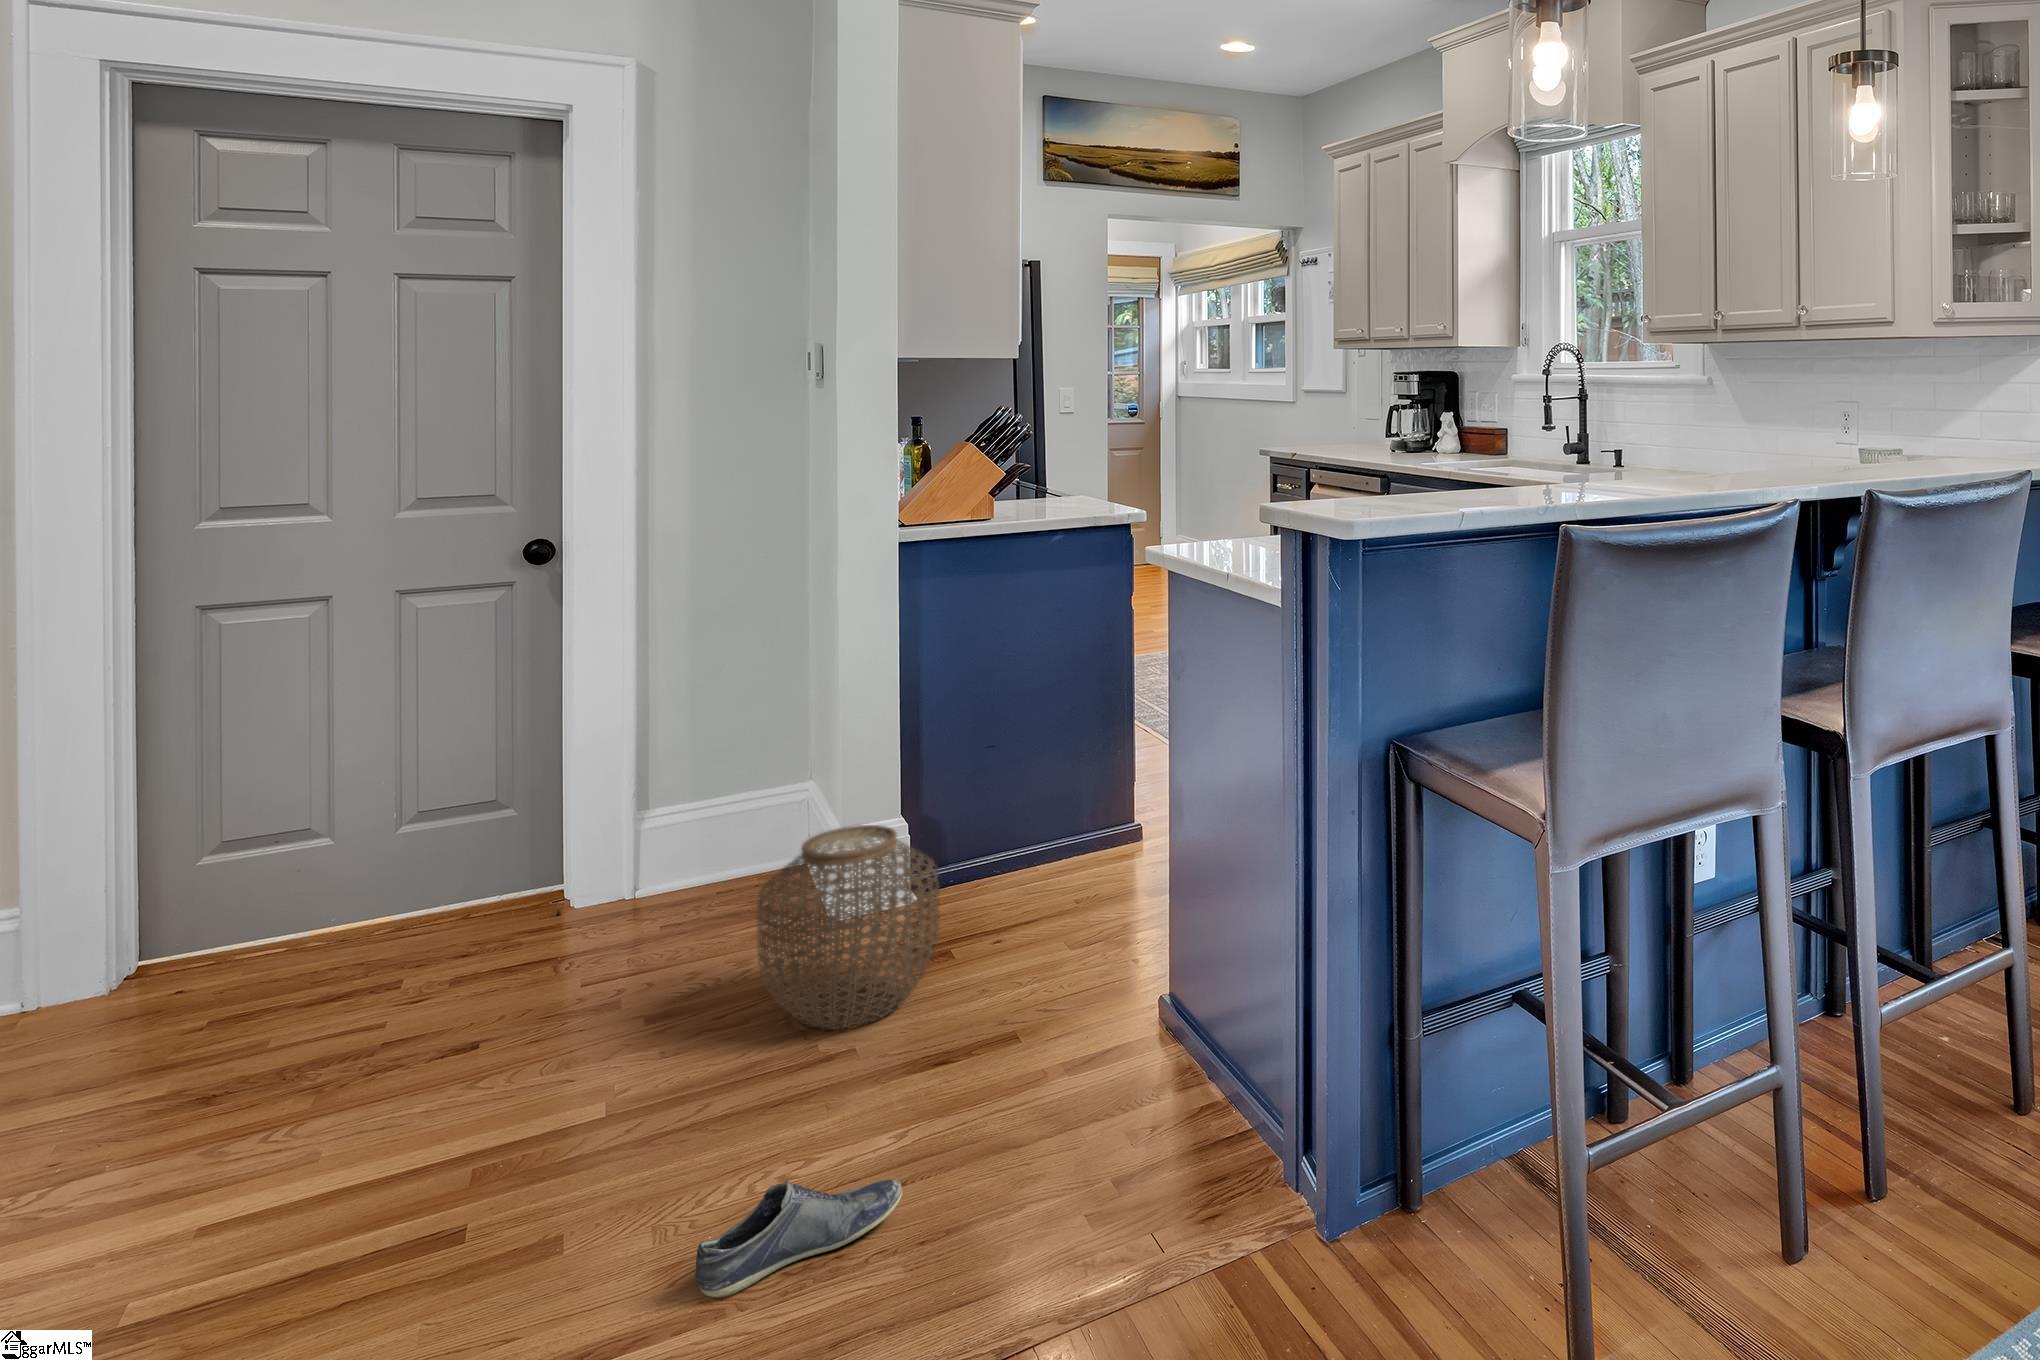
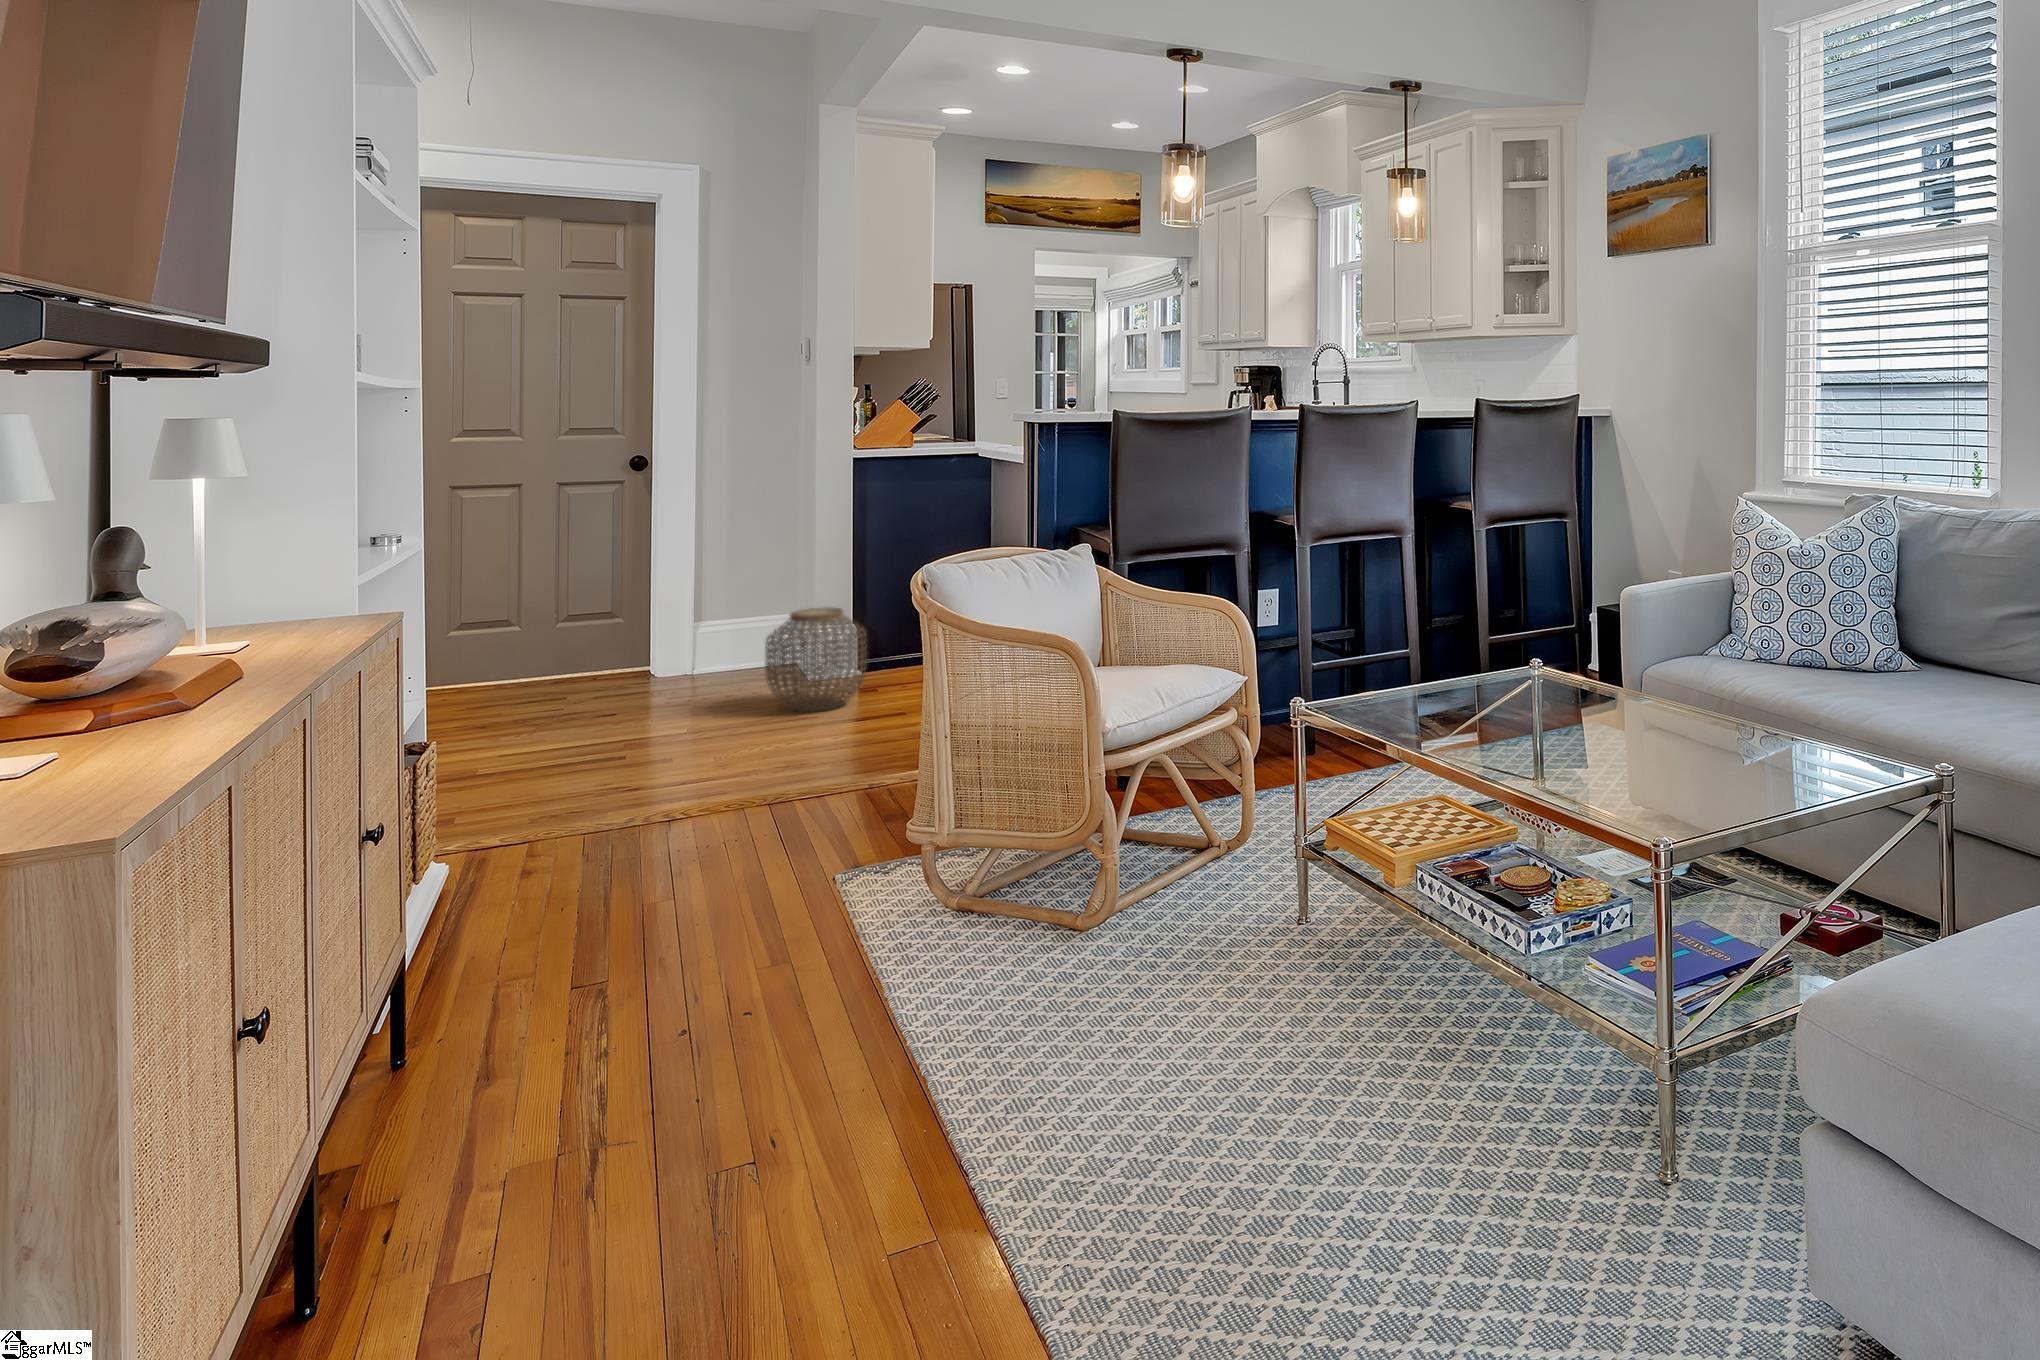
shoe: present [695,1179,902,1297] -> none [733,730,833,773]

